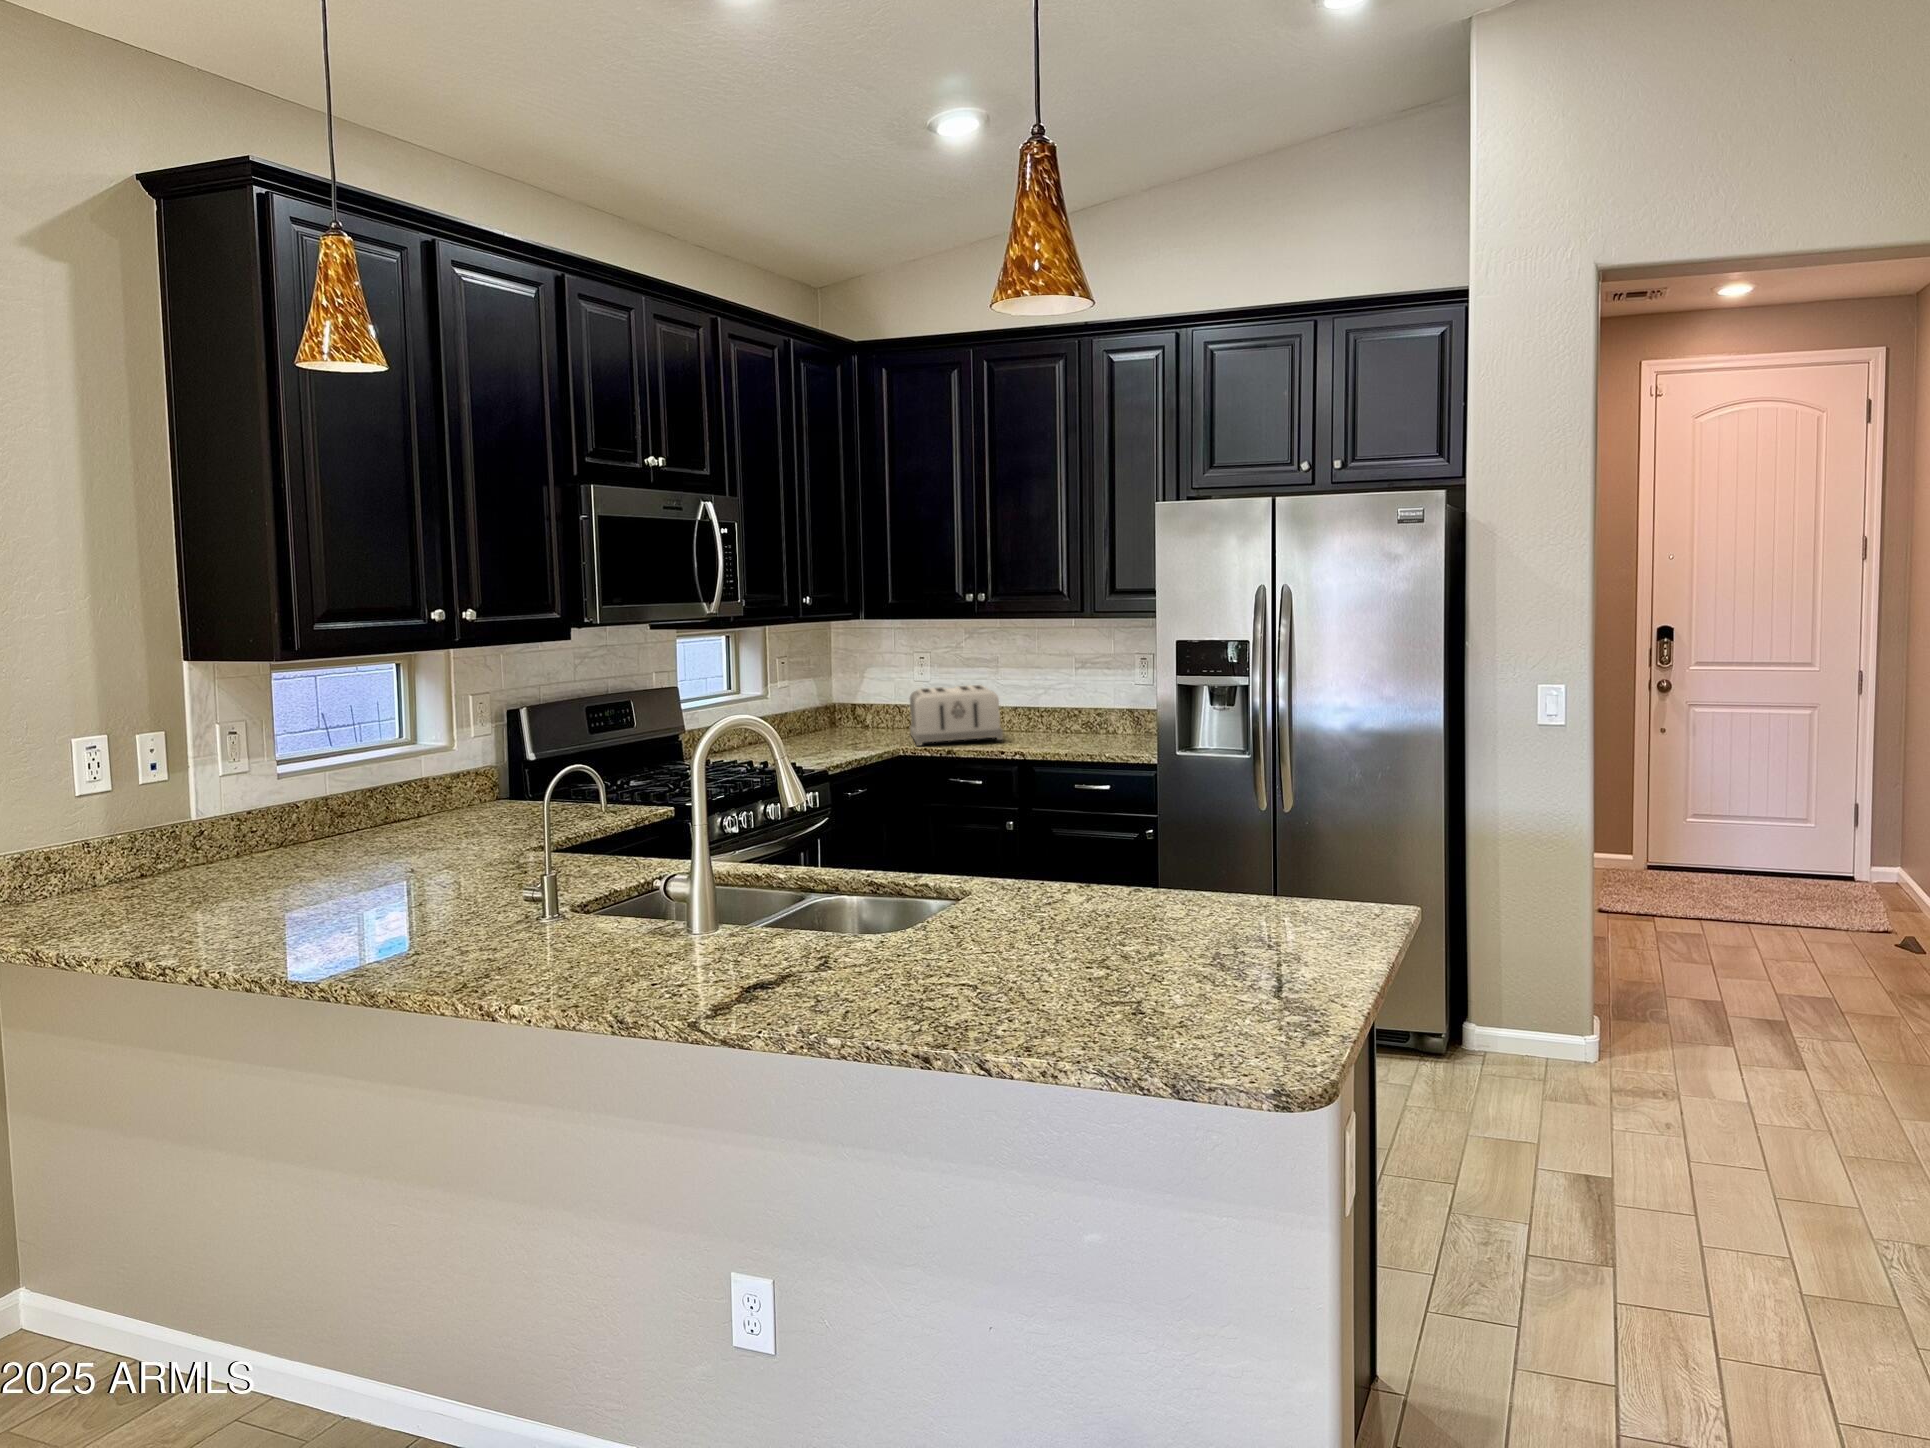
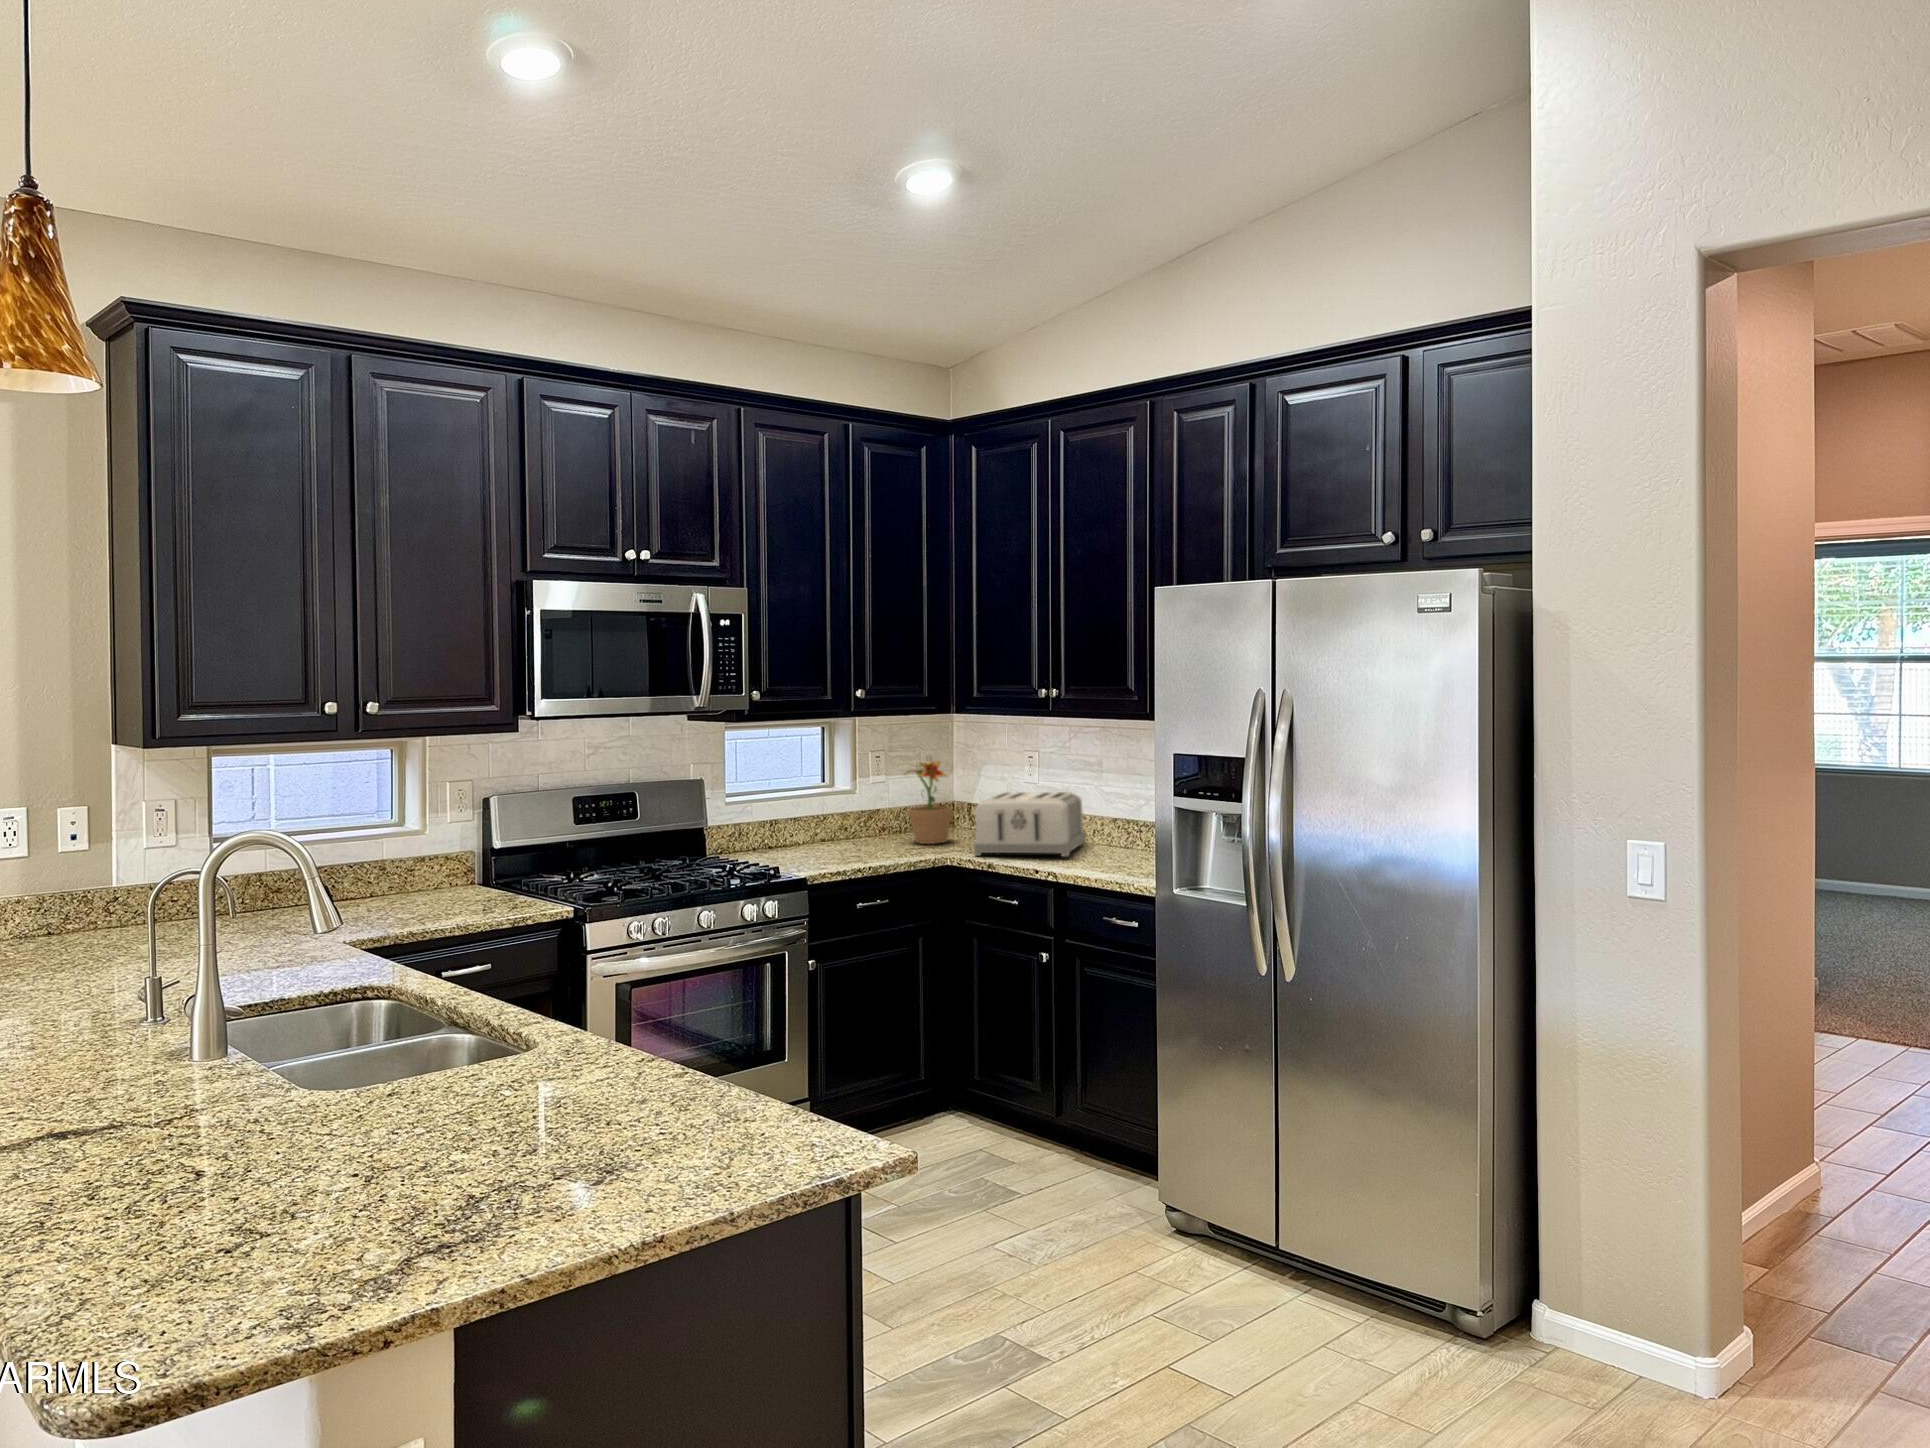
potted plant: none [821,657,872,741] -> present [905,761,953,844]

